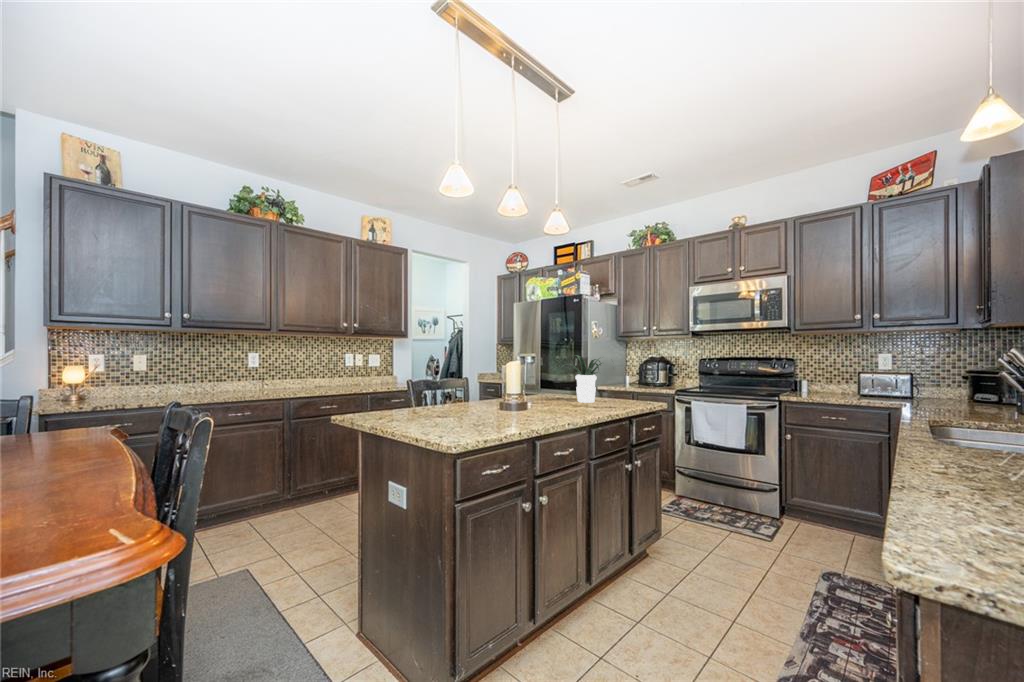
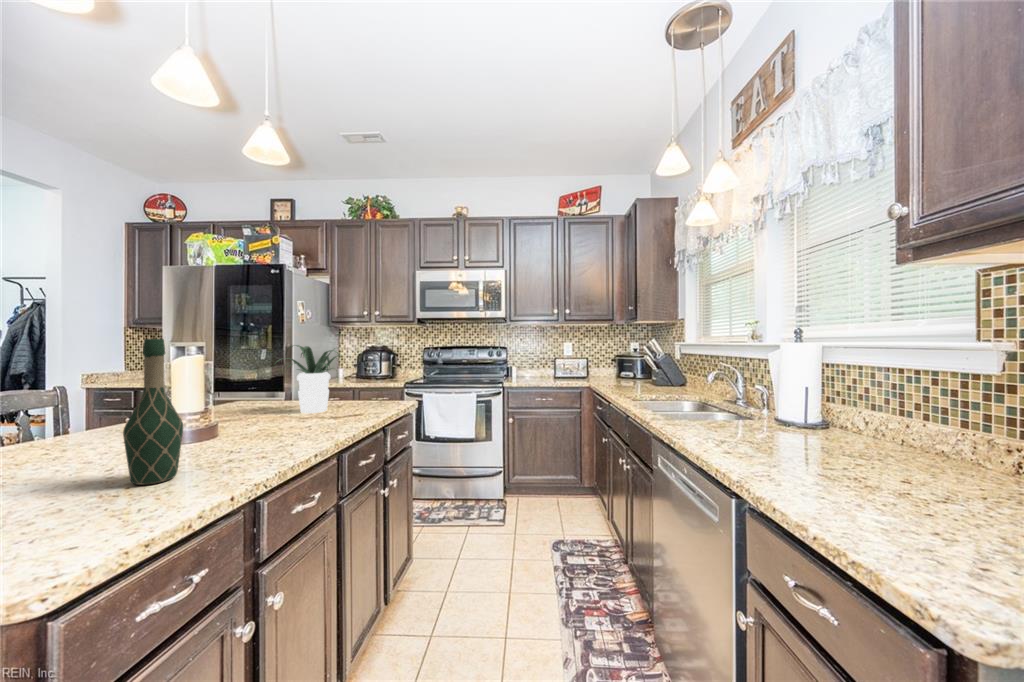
wine bottle: none [483,352,505,423] -> present [123,339,183,485]

